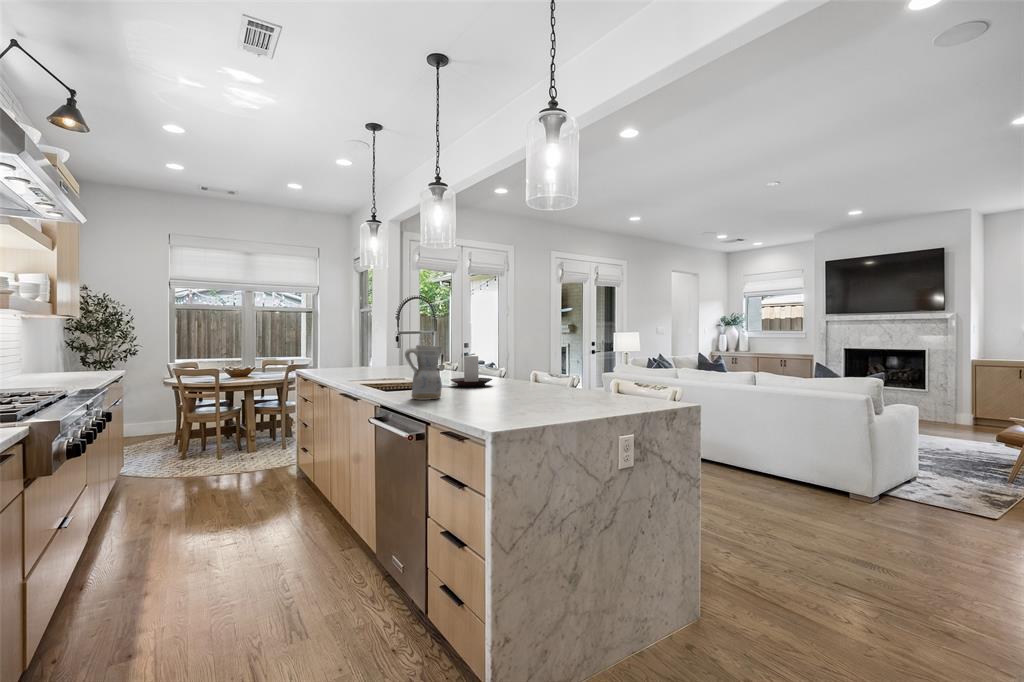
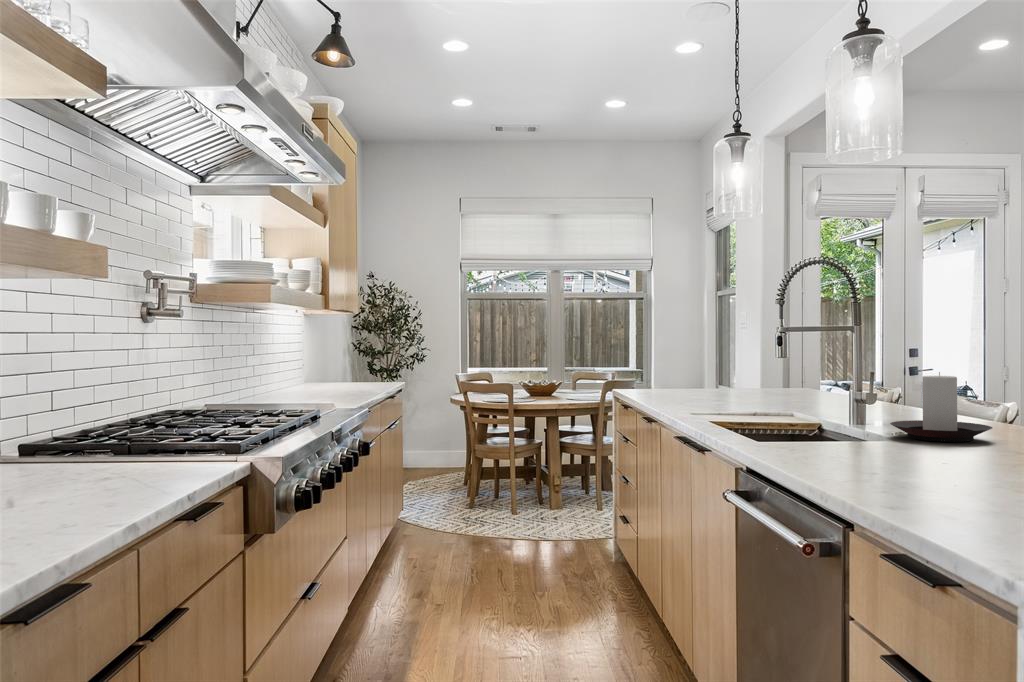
ceramic pitcher: present [405,345,442,400] -> none [795,352,877,466]

